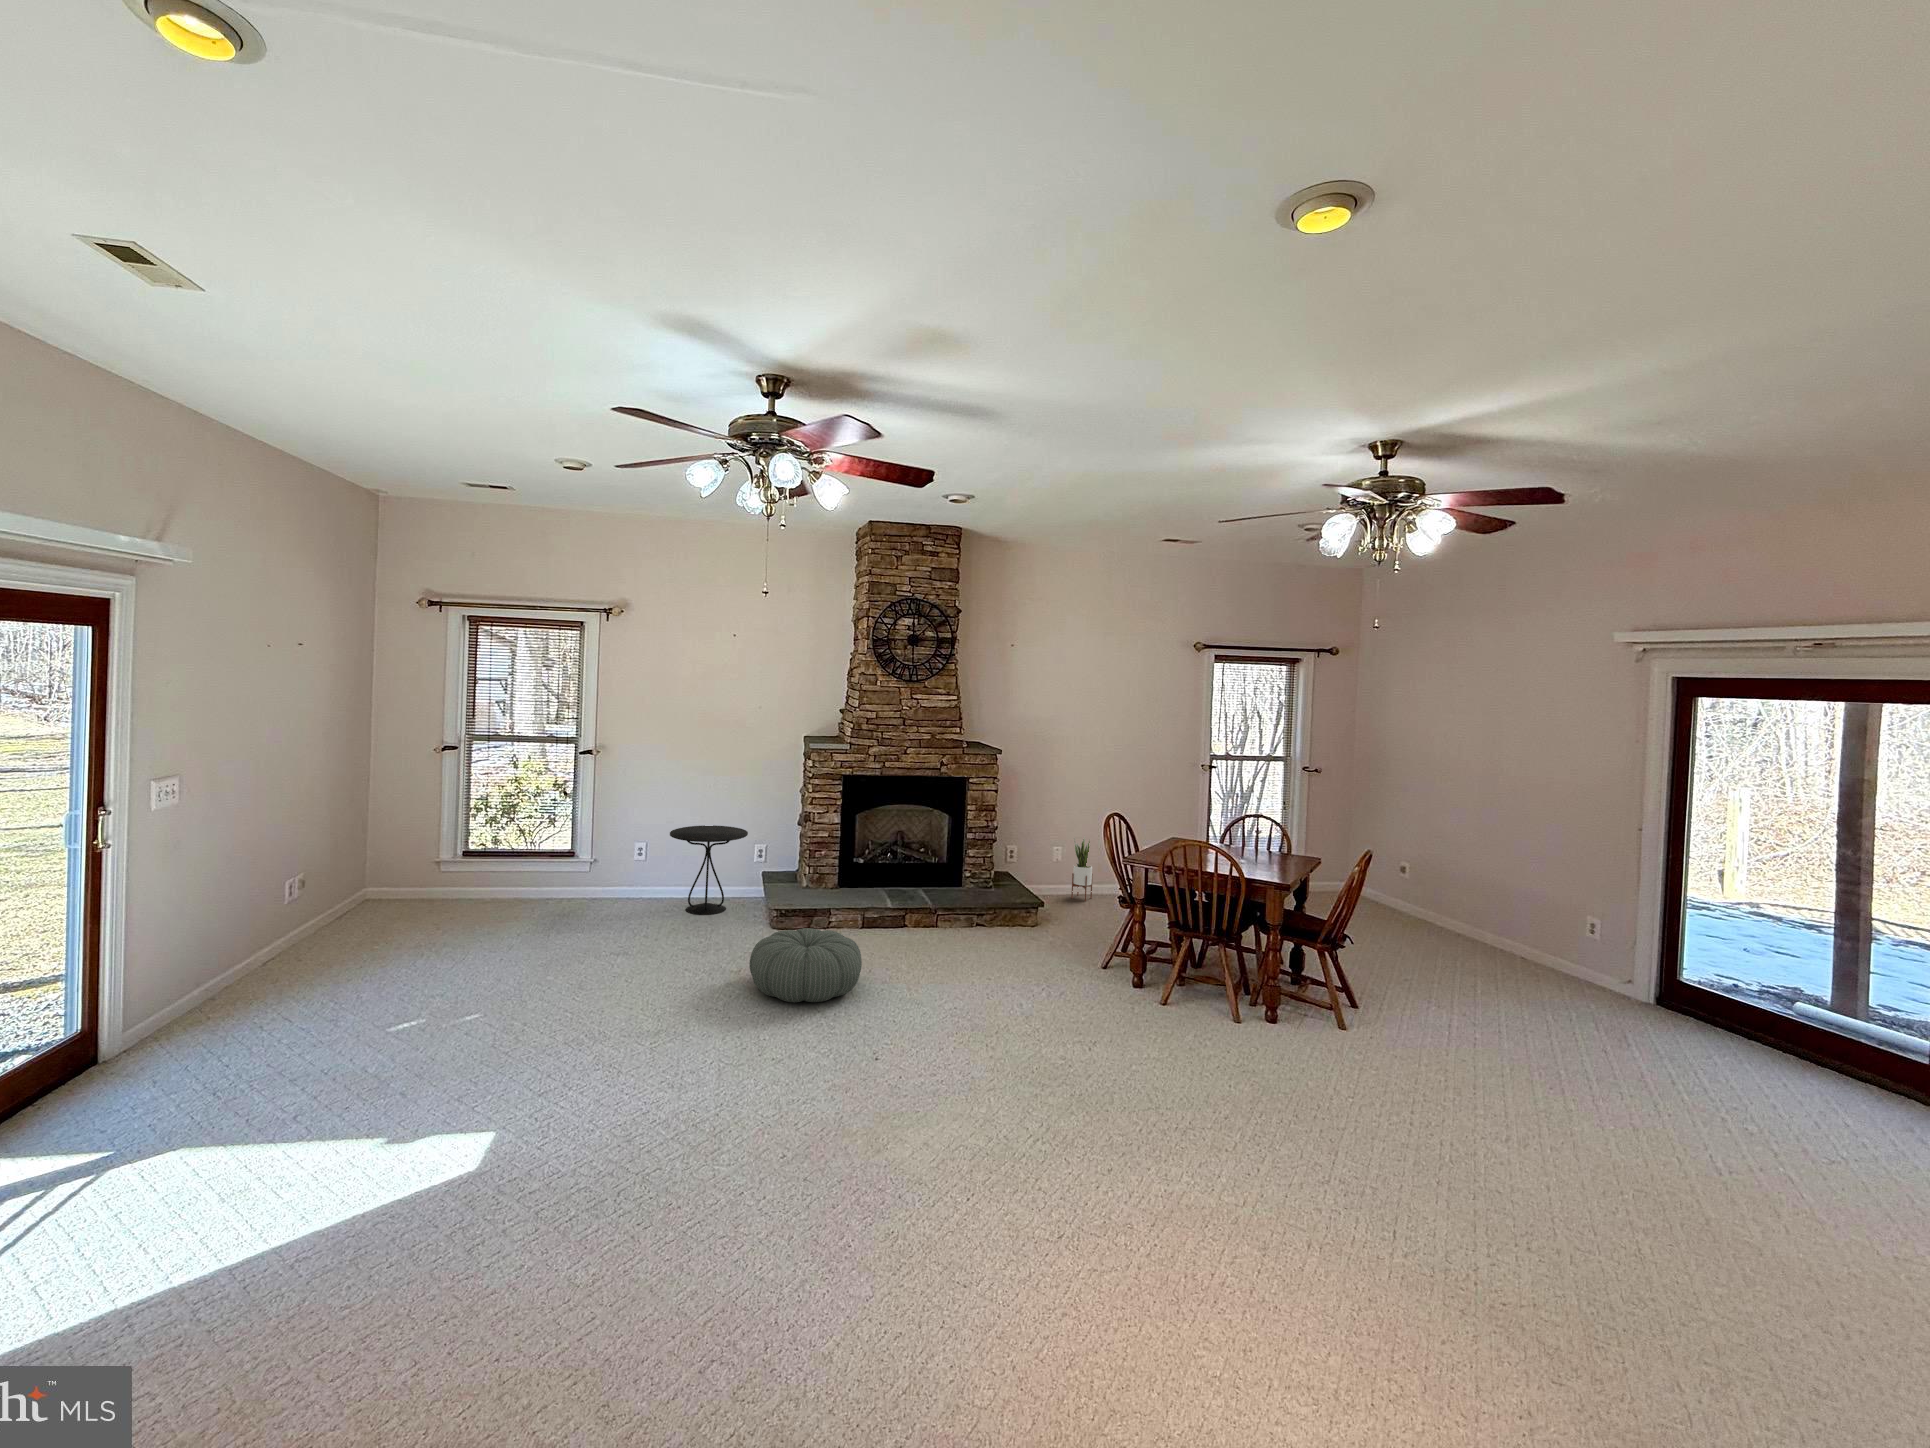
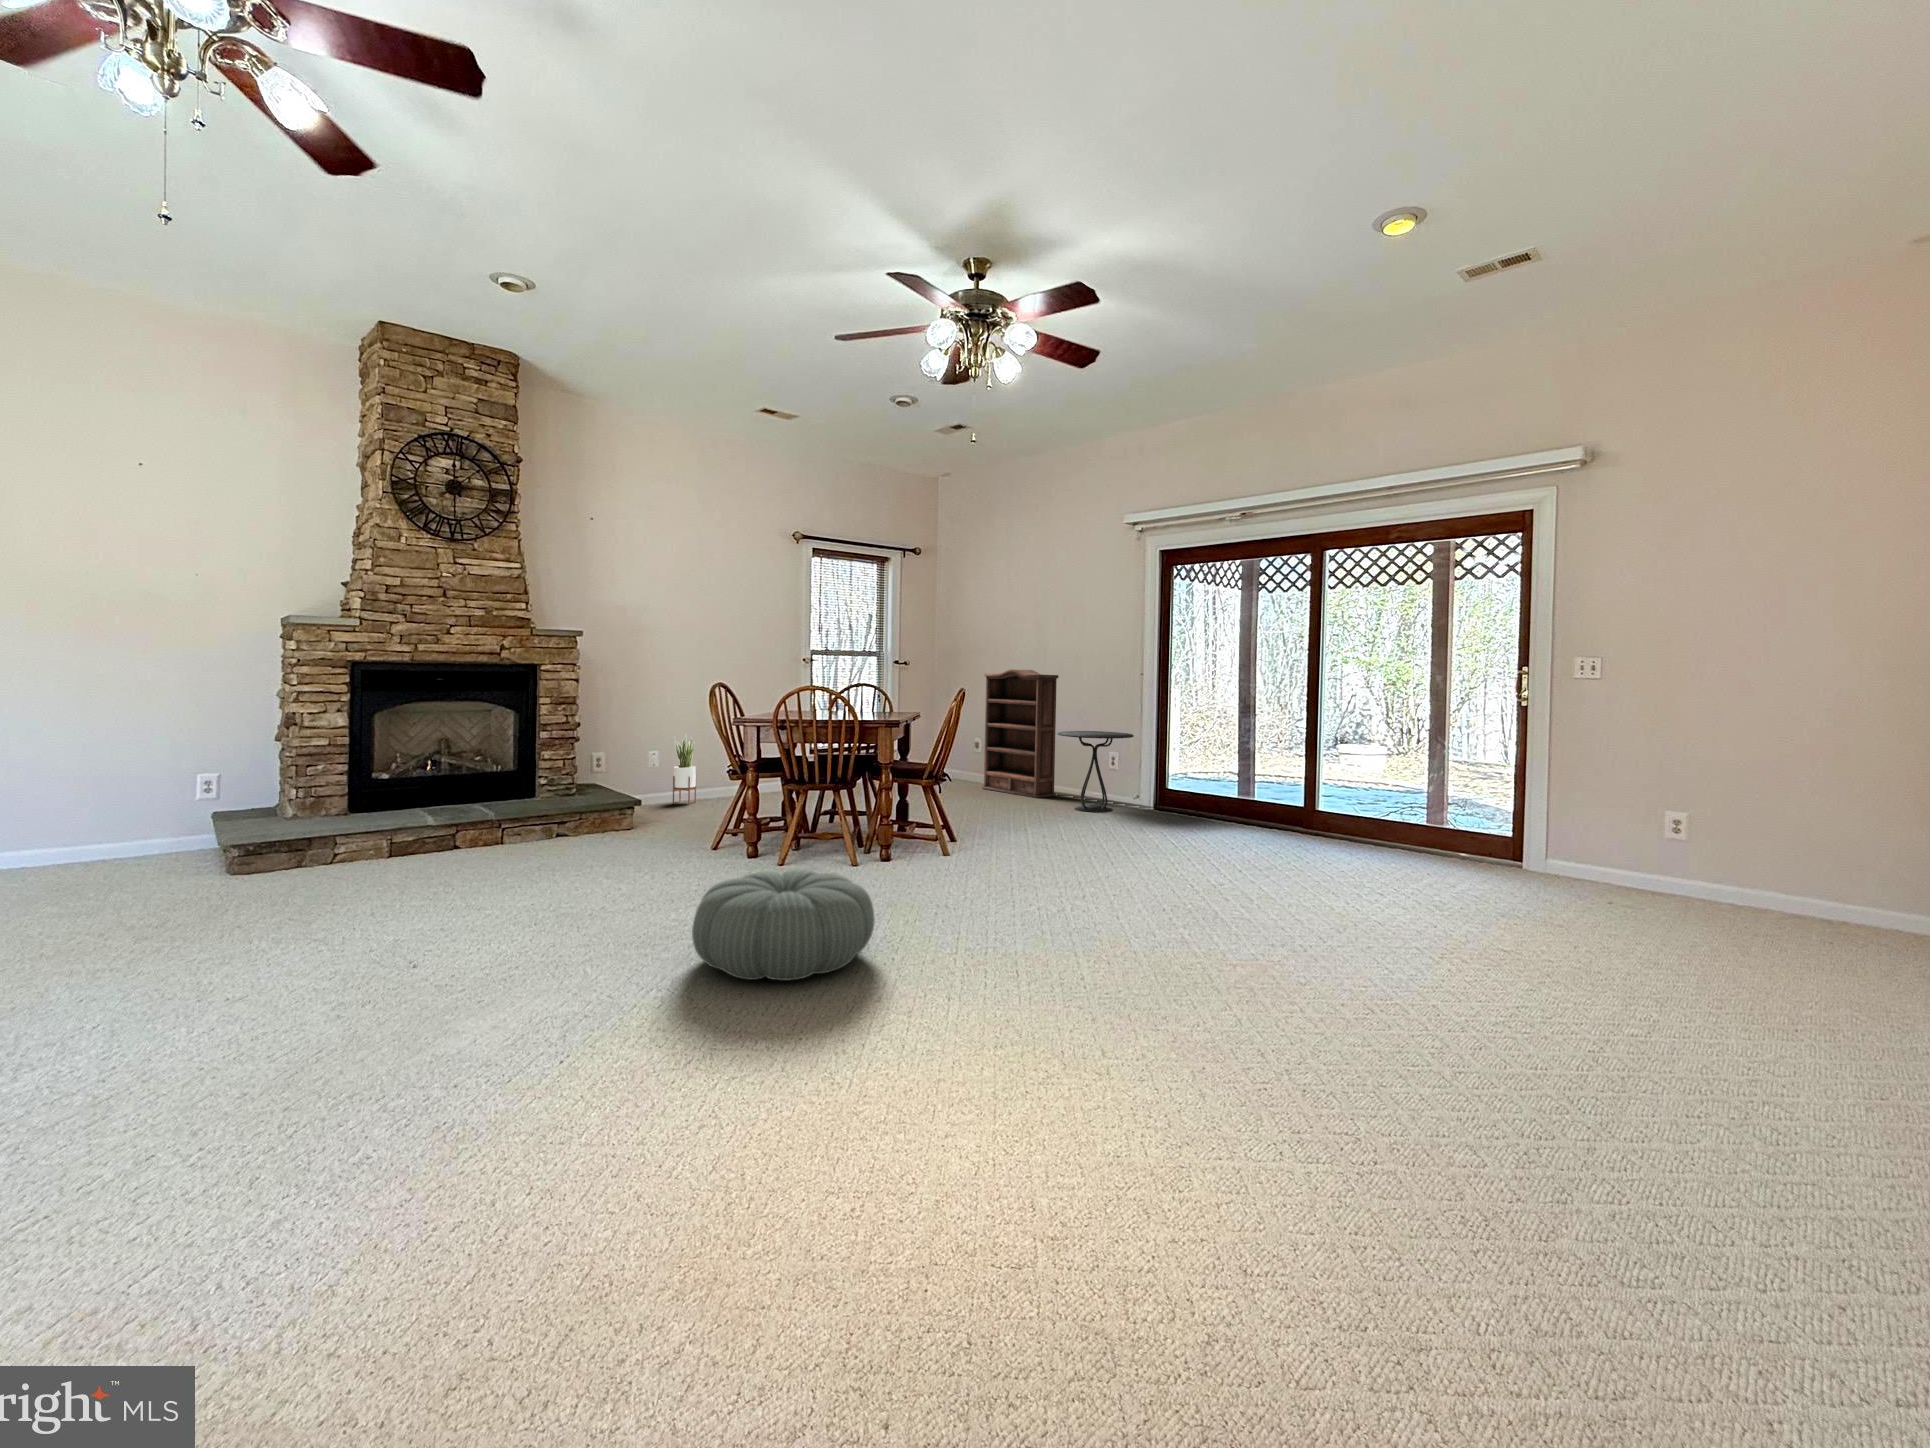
bookshelf: none [1398,796,1502,949] -> present [982,669,1058,798]
side table: present [670,825,748,915] -> present [1057,731,1134,812]
pouf: present [749,928,862,1002] -> present [692,869,875,981]

